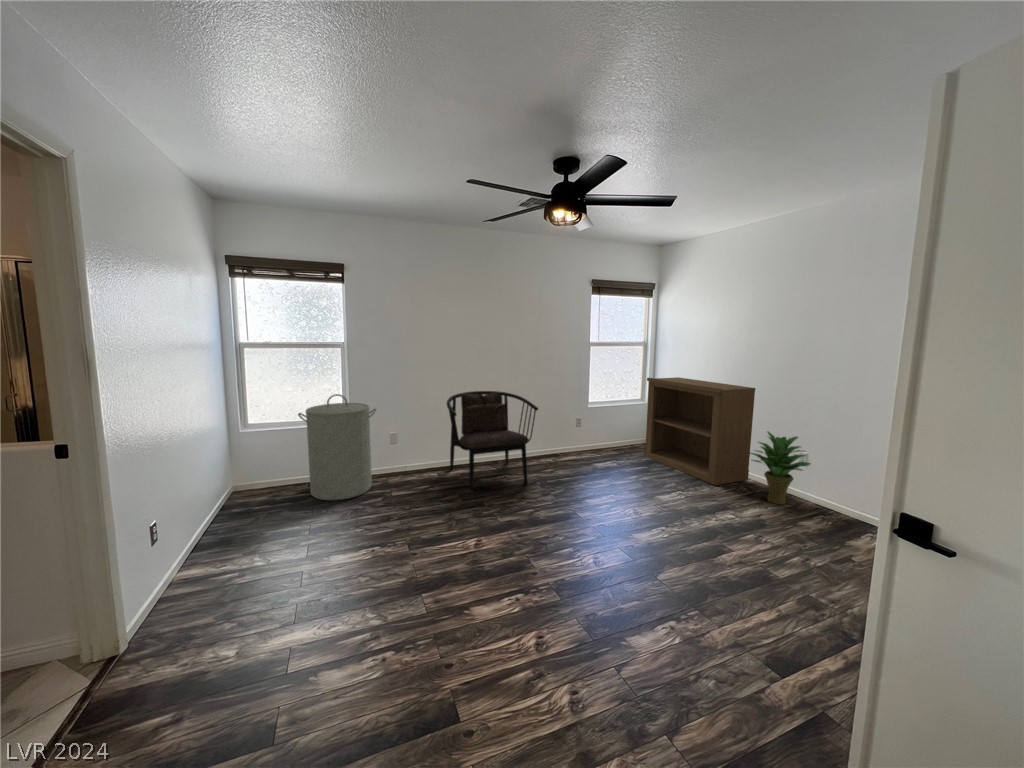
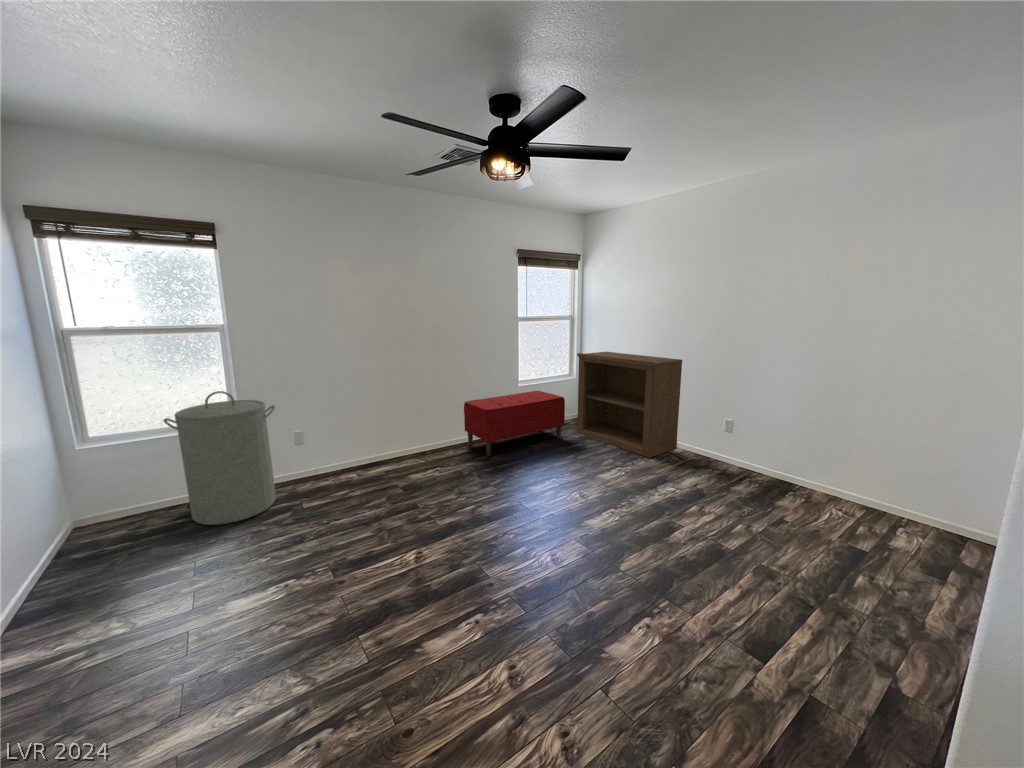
armchair: present [447,391,538,490] -> none [364,376,471,490]
bench: none [534,412,632,469] -> present [464,391,565,456]
potted plant: present [750,432,810,504] -> none [681,402,737,471]

